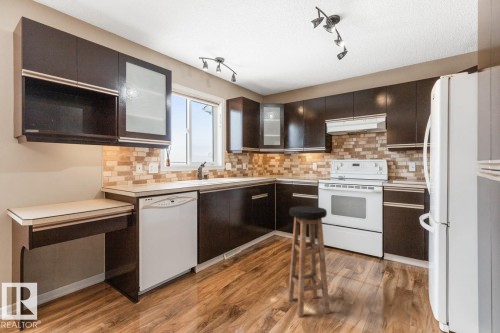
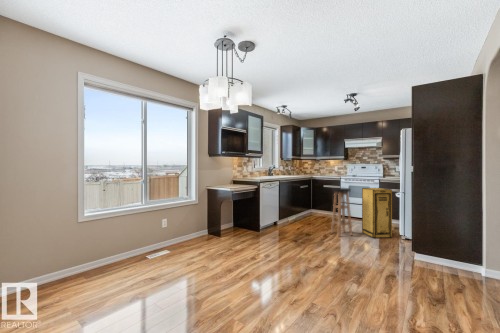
storage cabinet: none [351,206,416,323] -> present [362,188,392,238]

